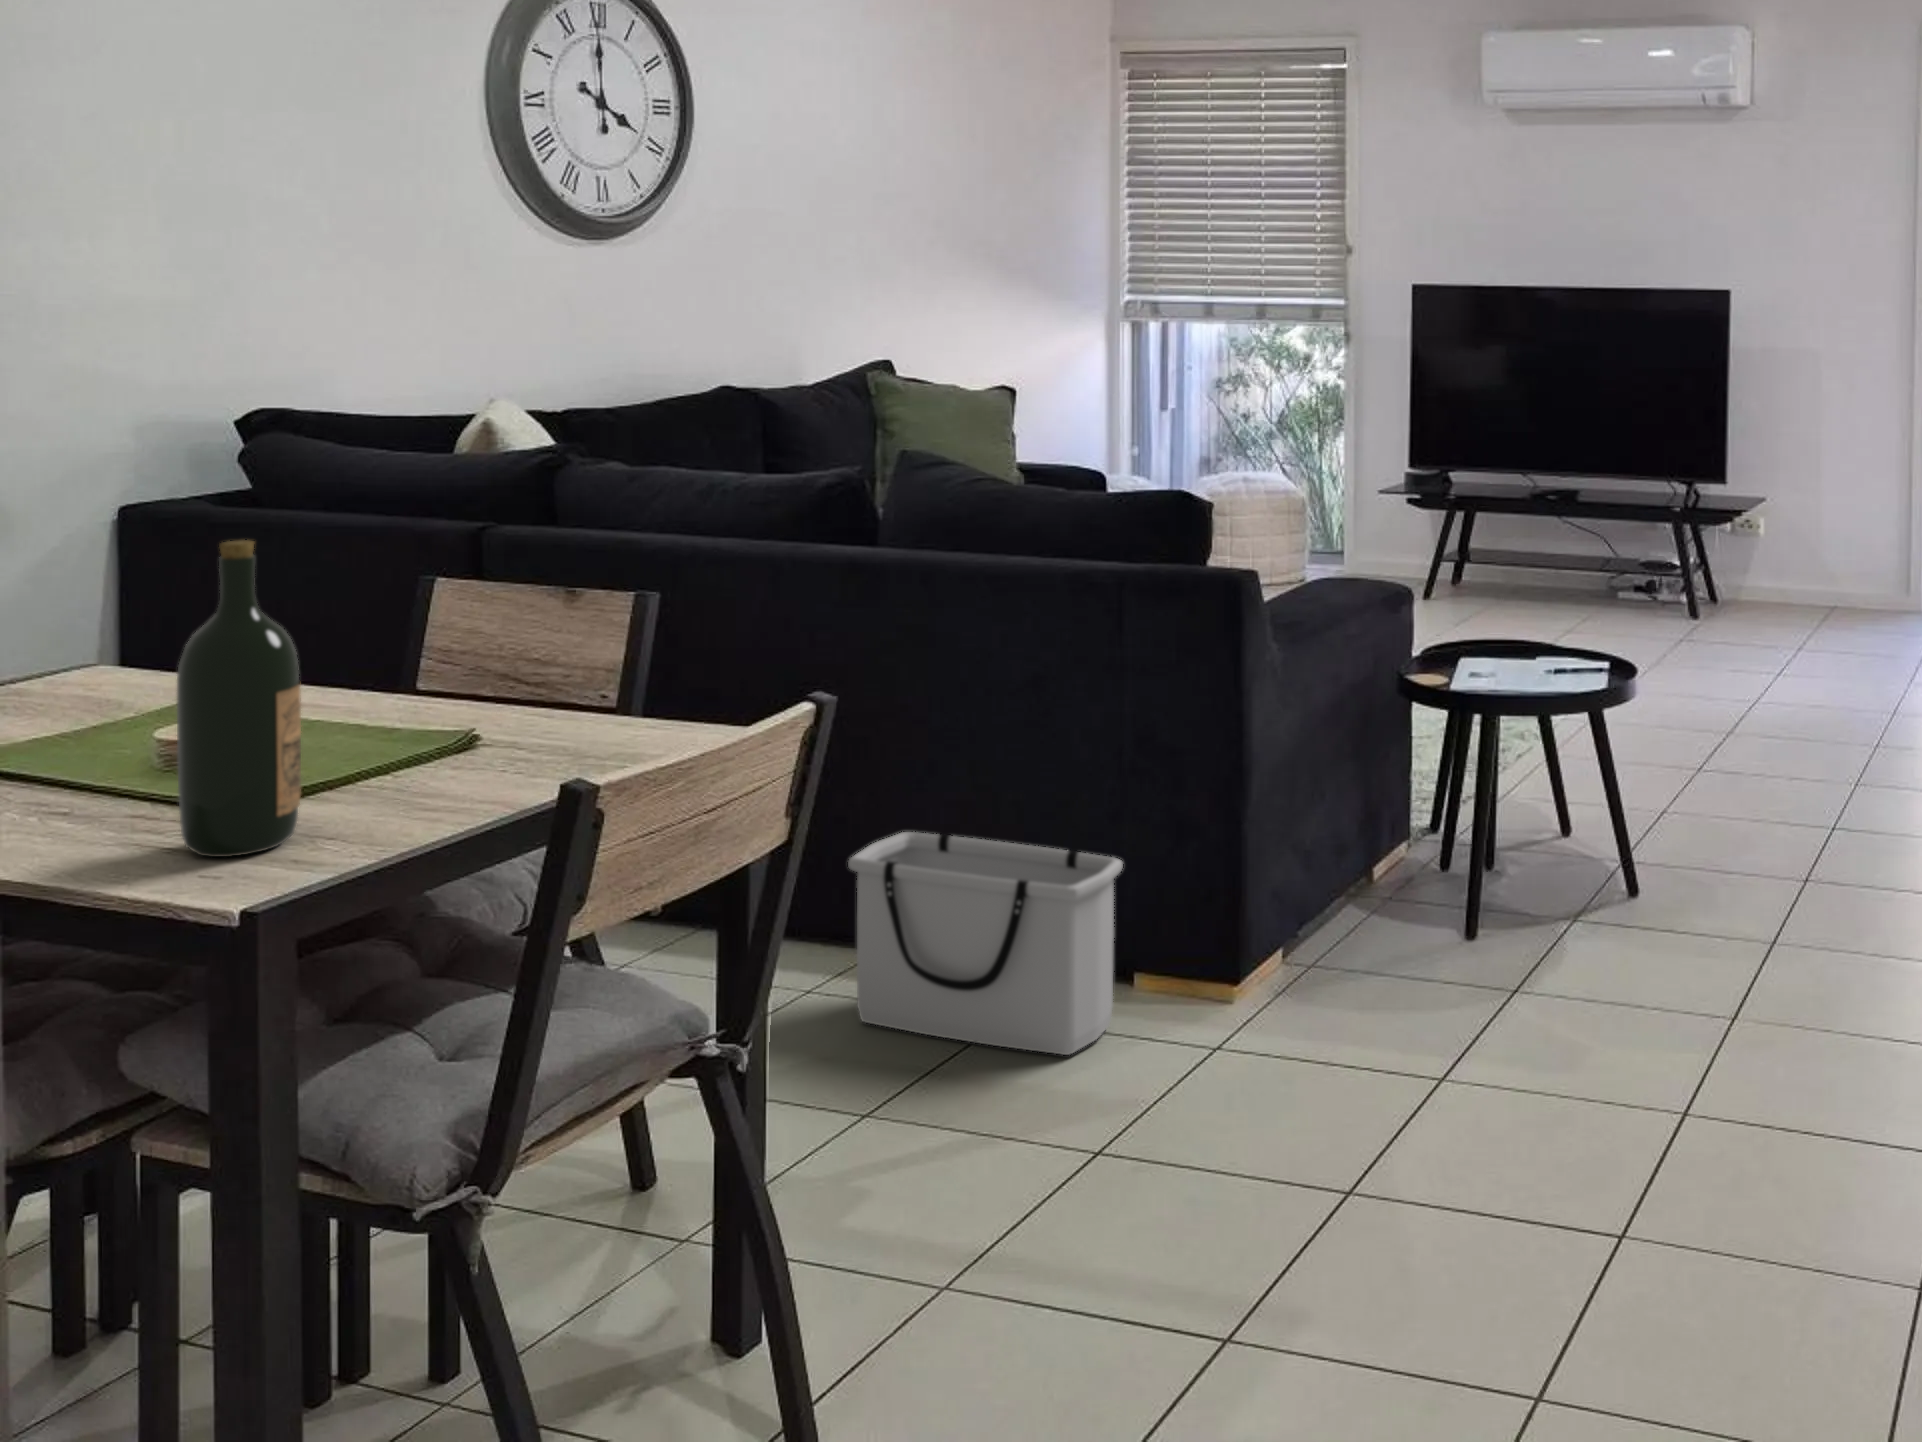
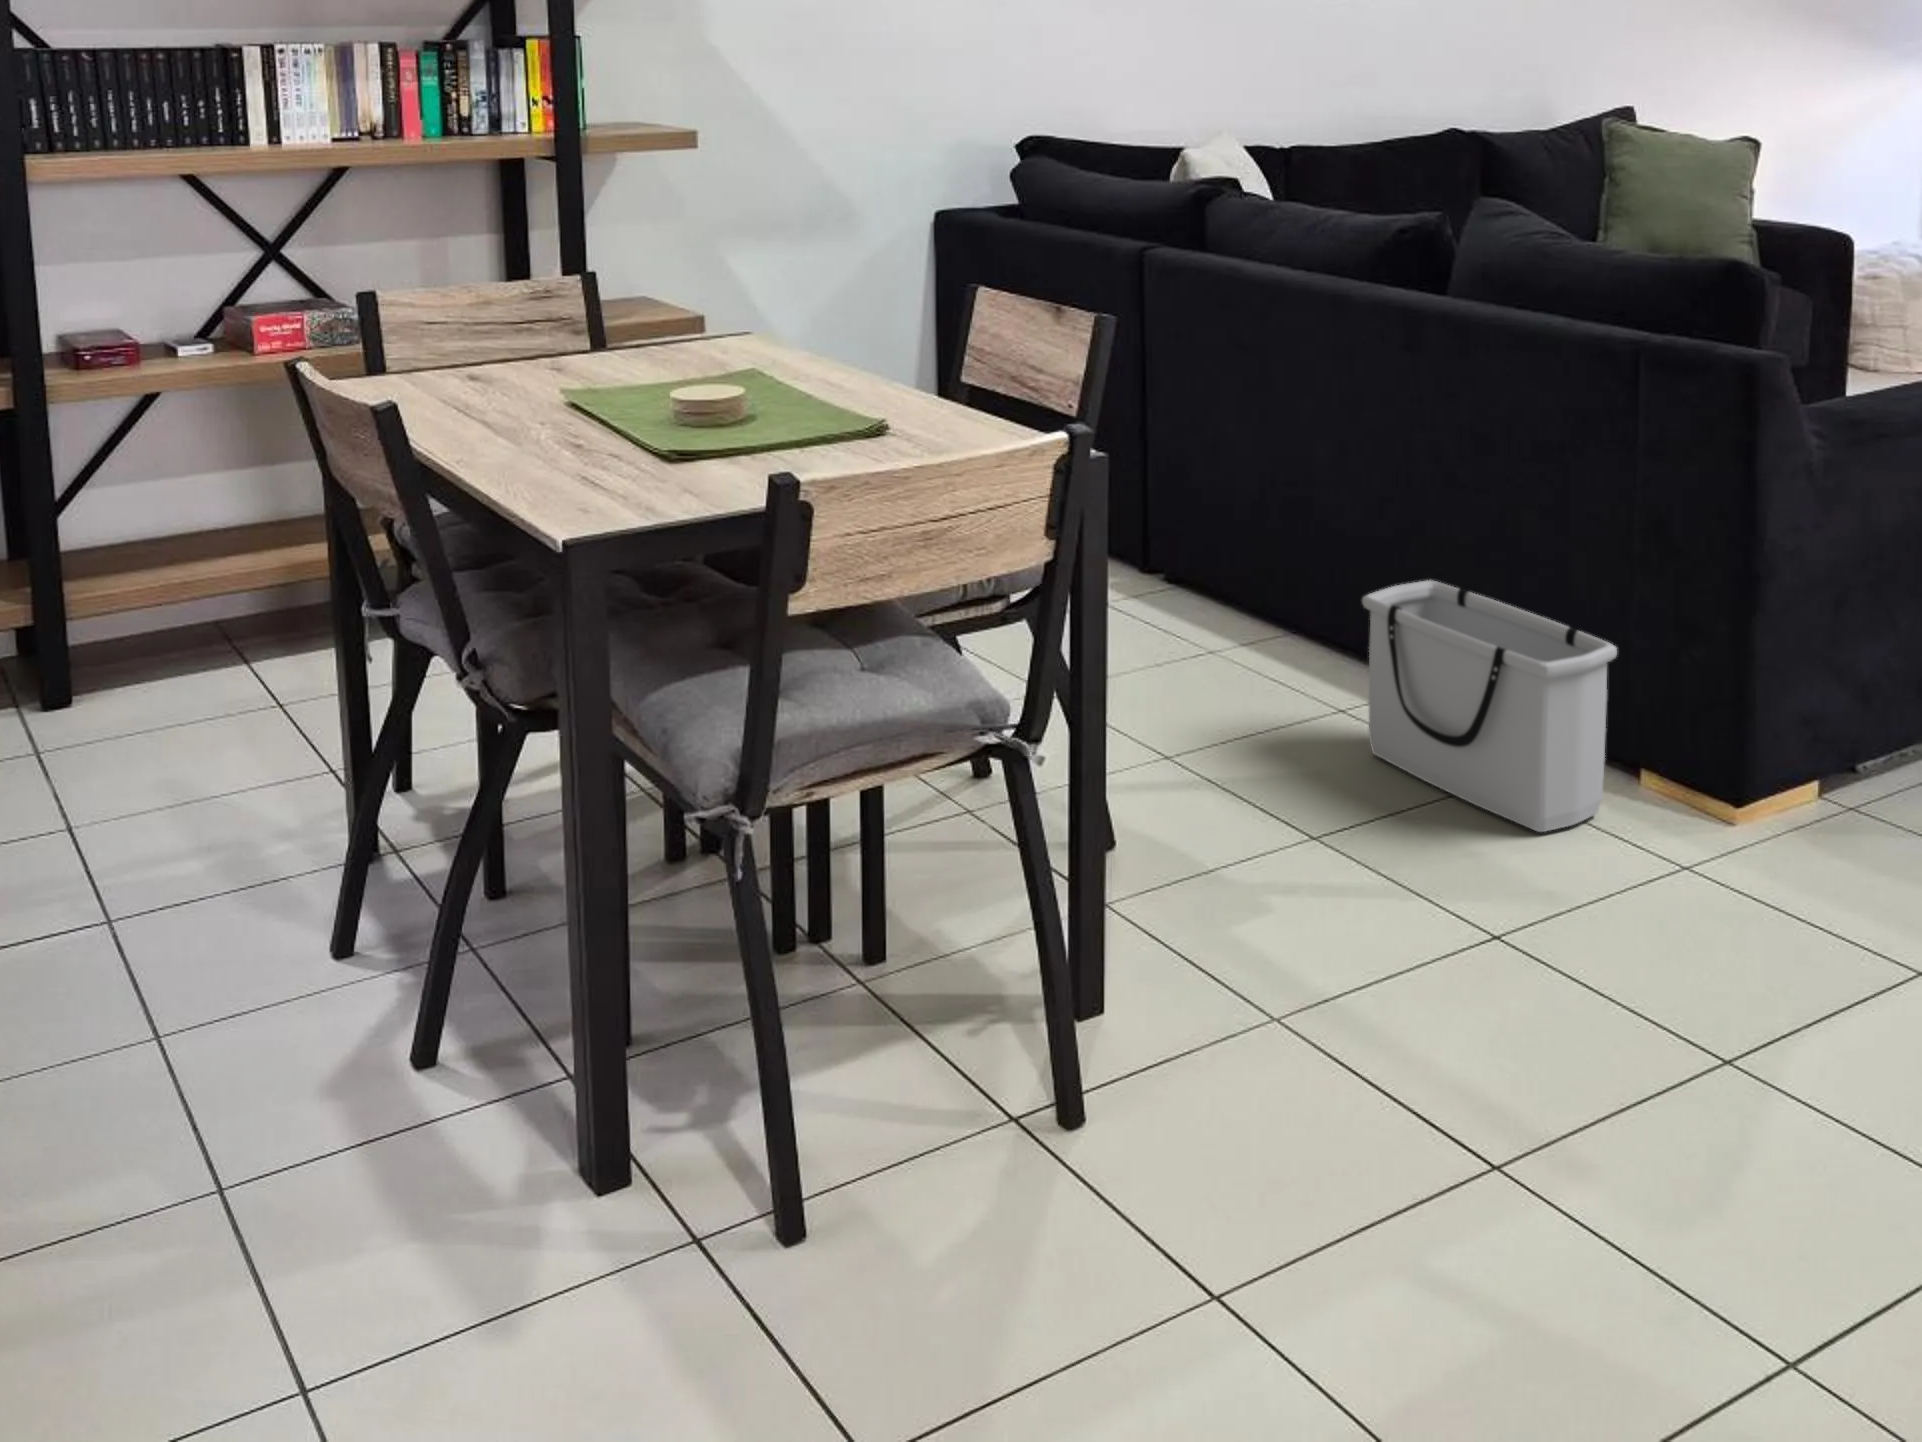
wine bottle: present [177,540,301,857] -> none [591,241,683,498]

